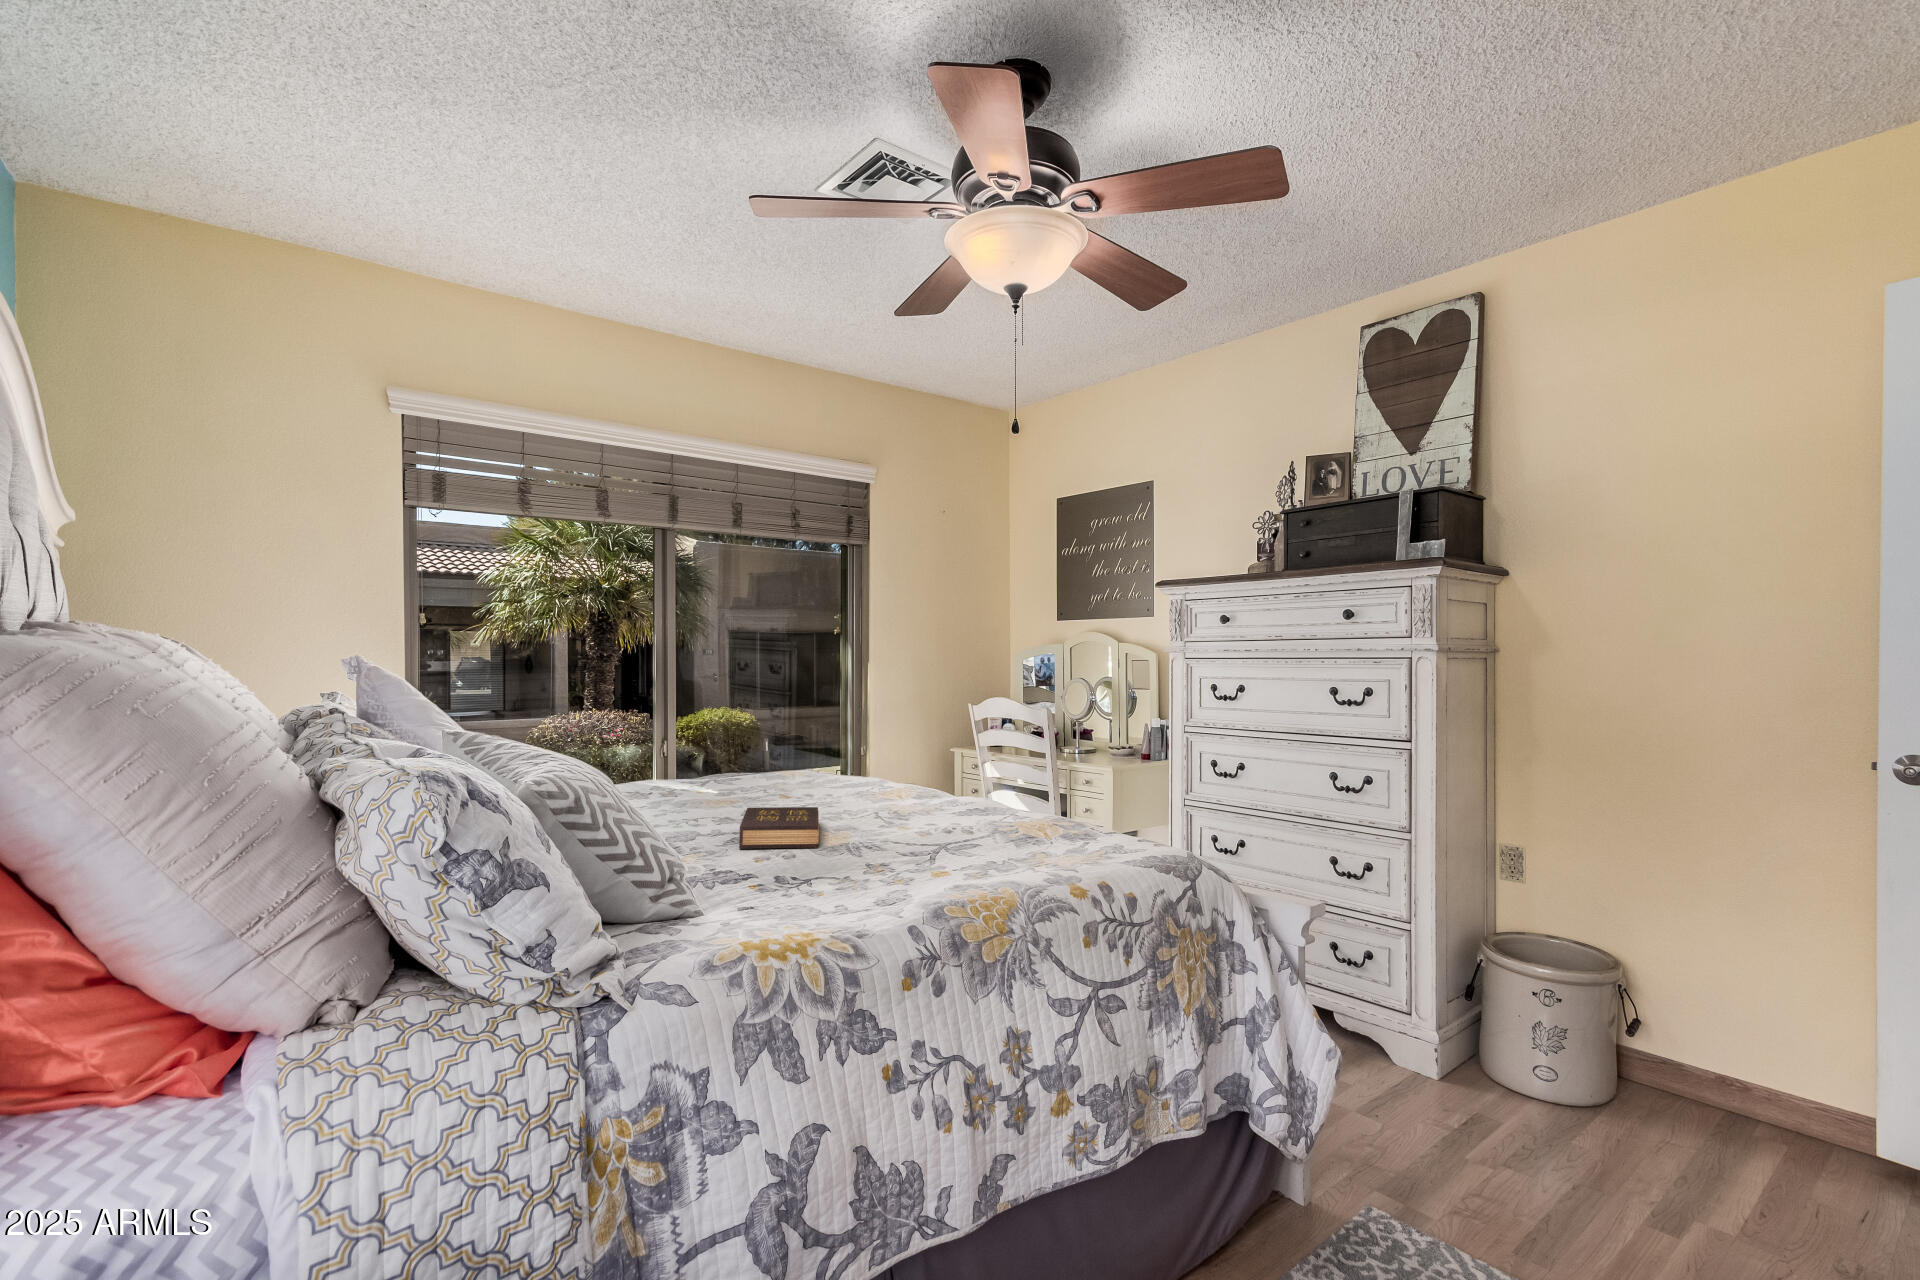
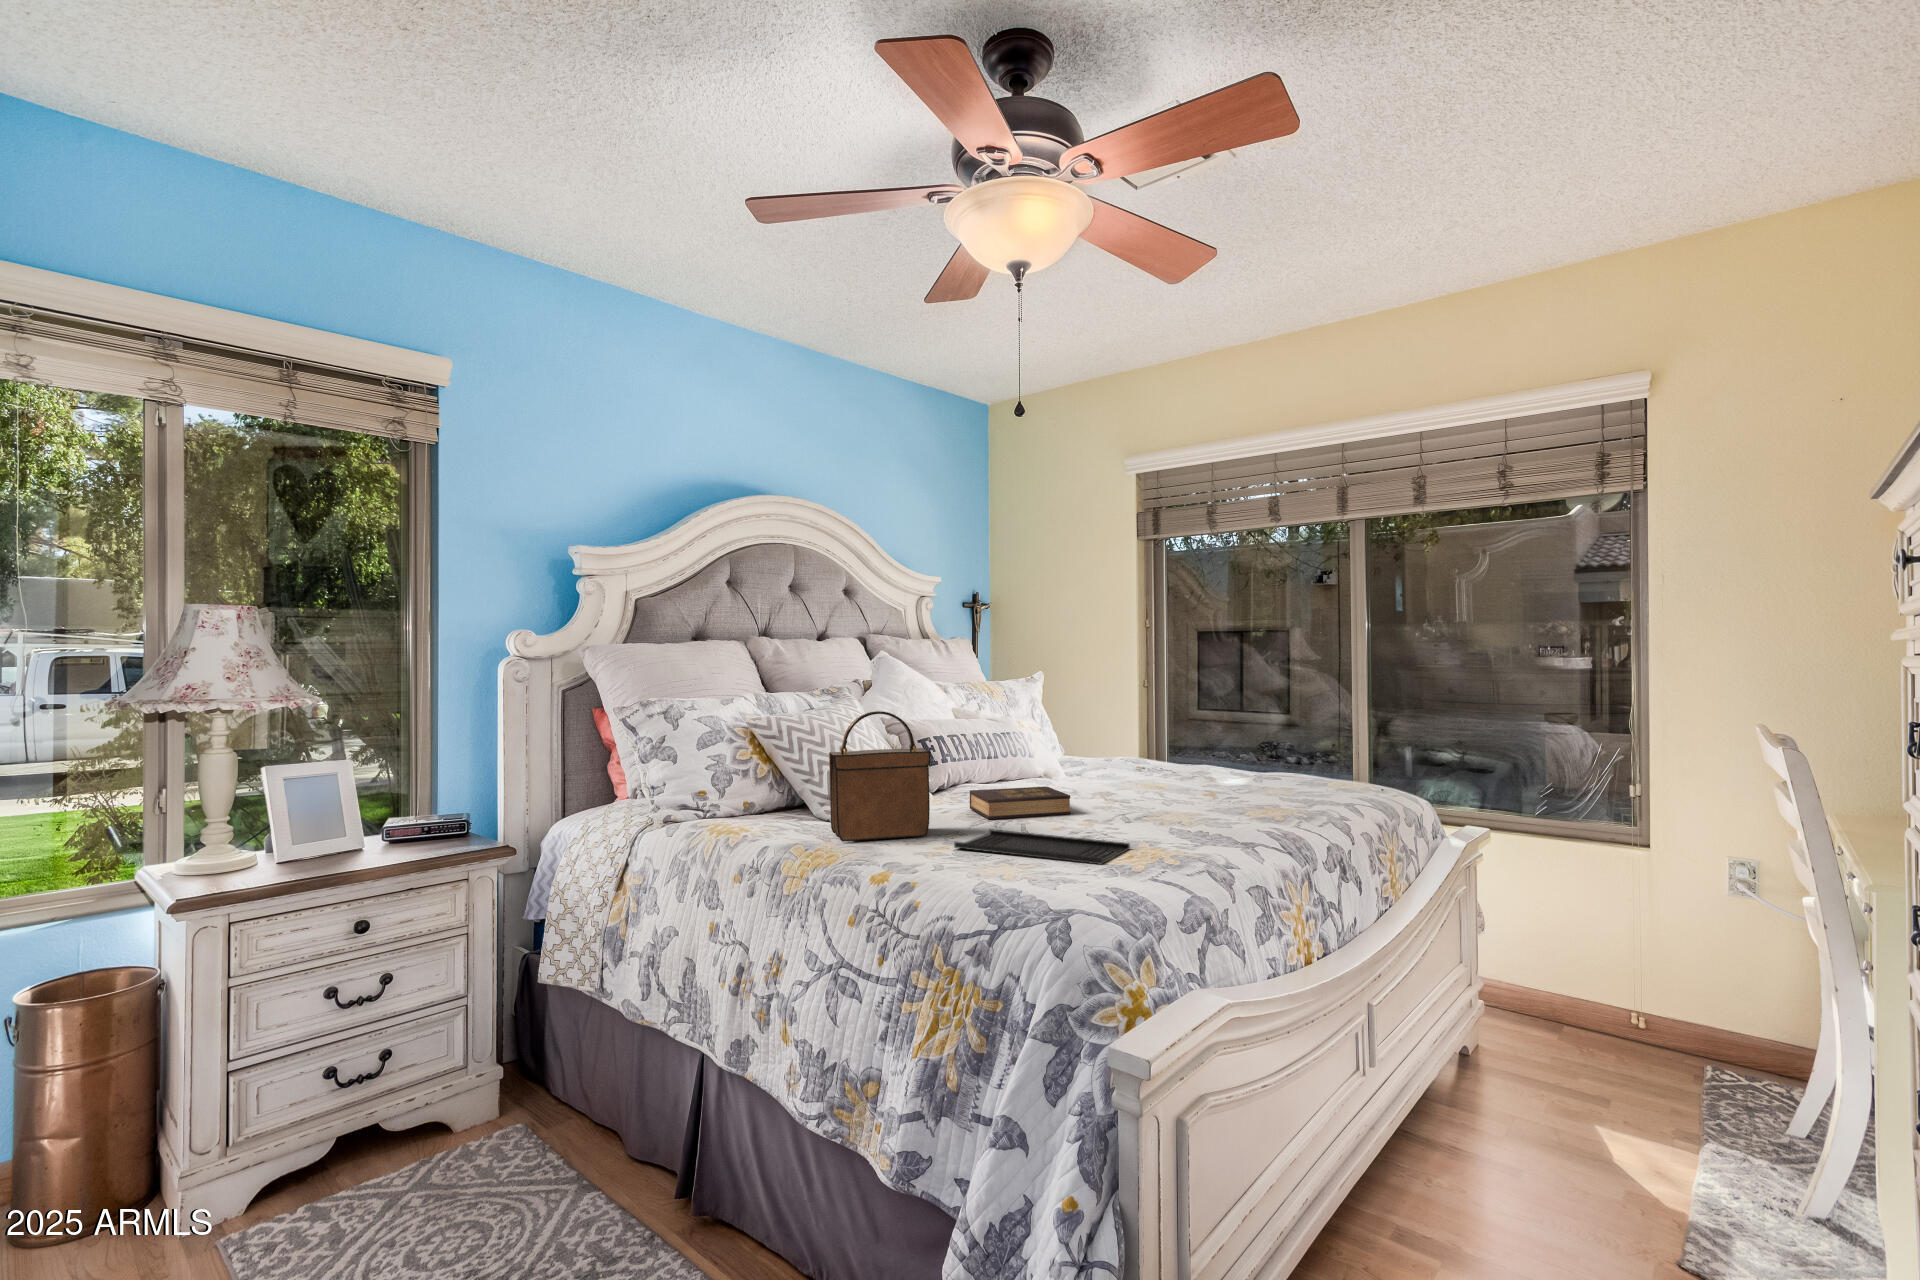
handbag: none [842,733,908,899] -> present [829,711,931,842]
tray: none [914,823,1056,863] -> present [954,829,1130,865]

